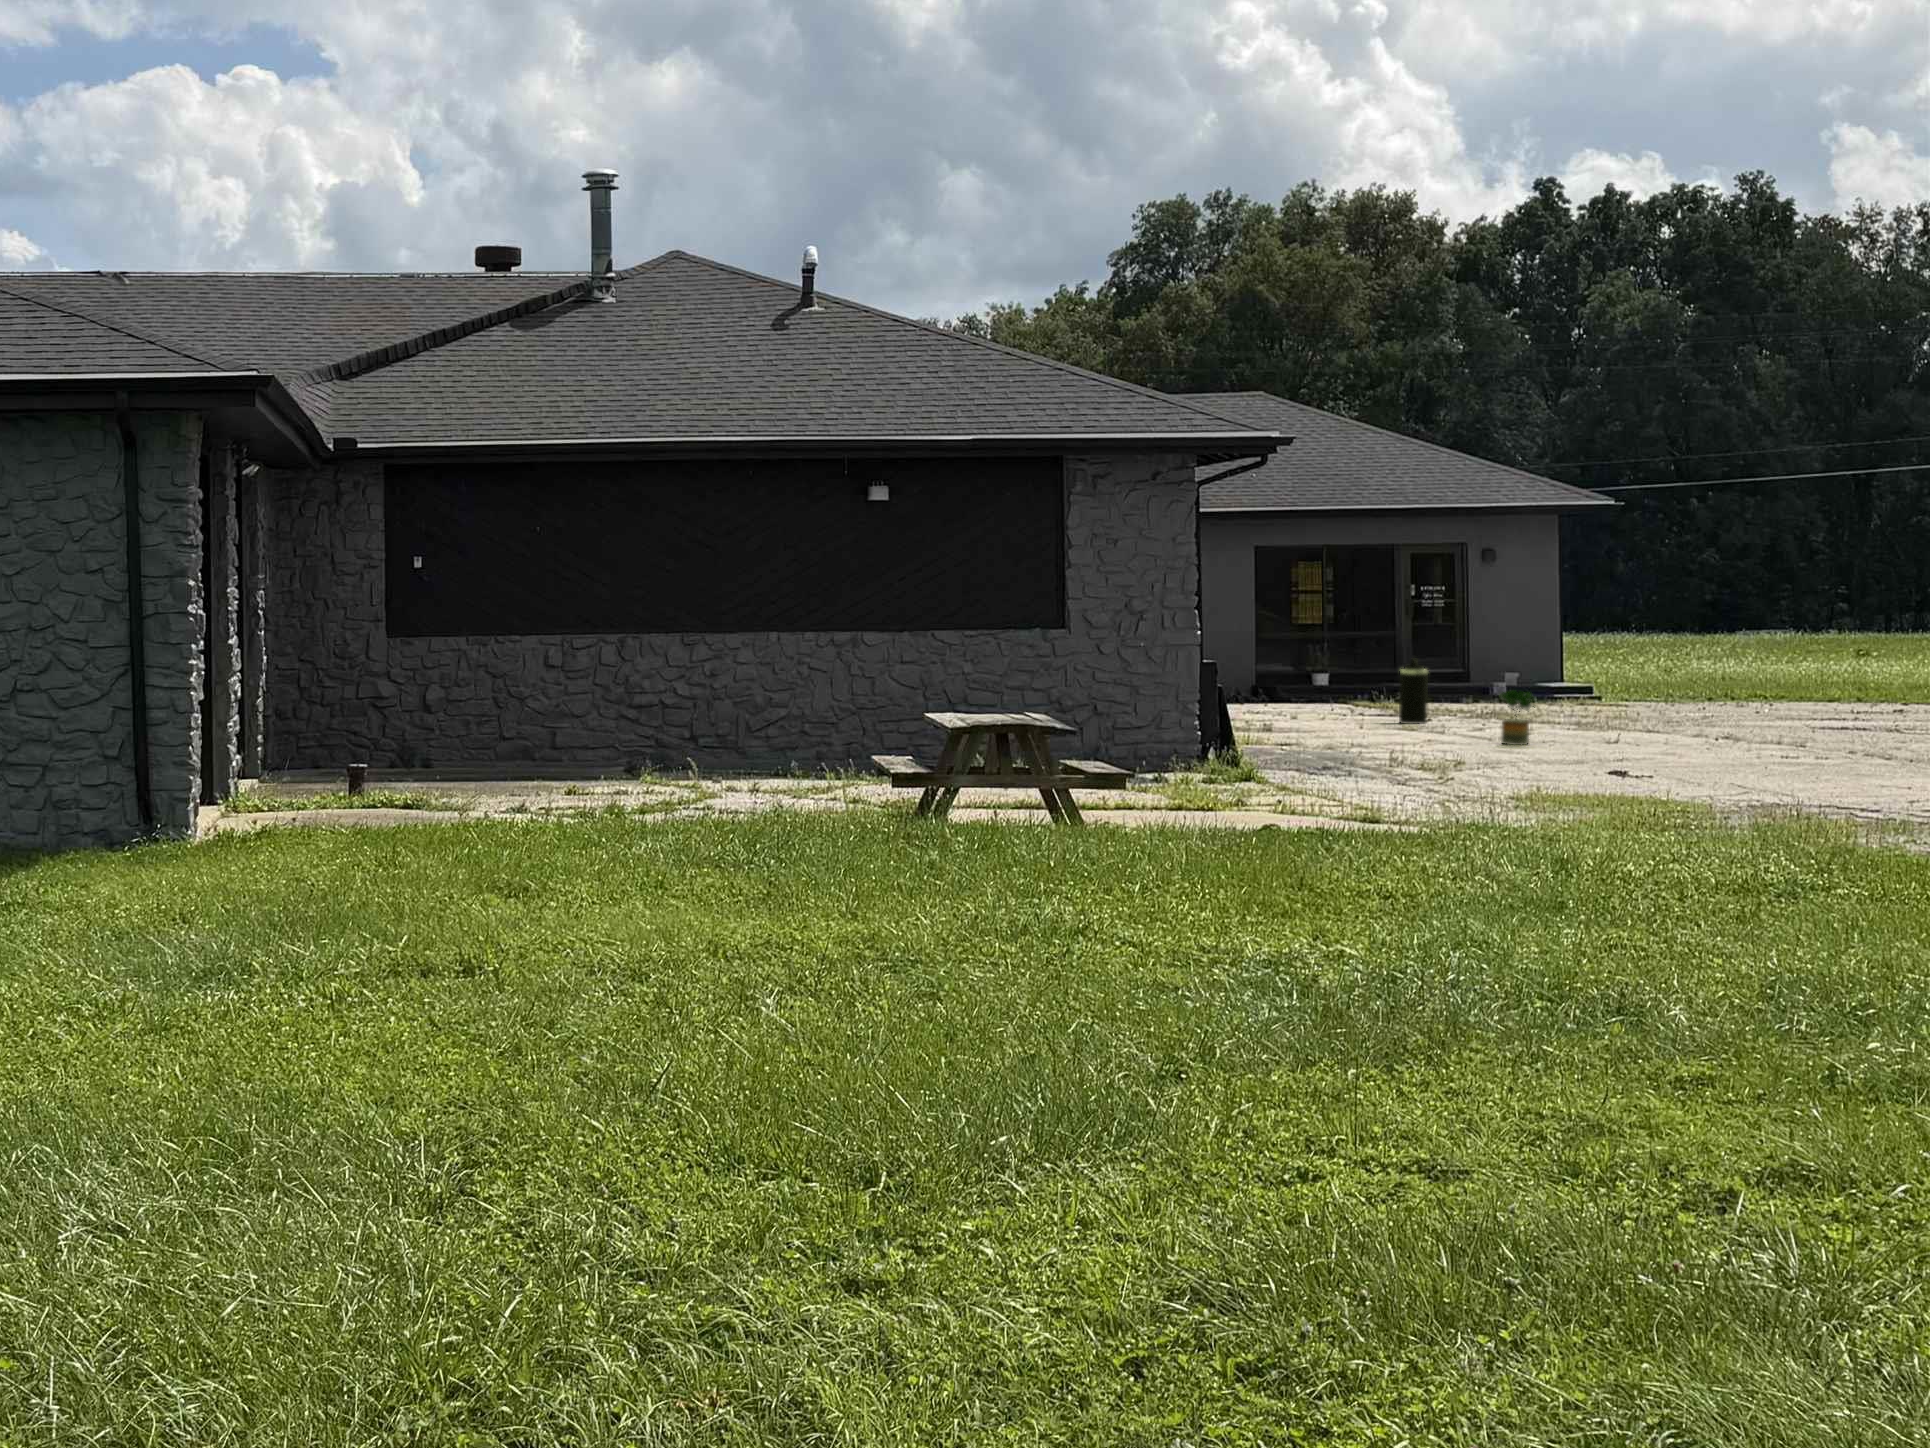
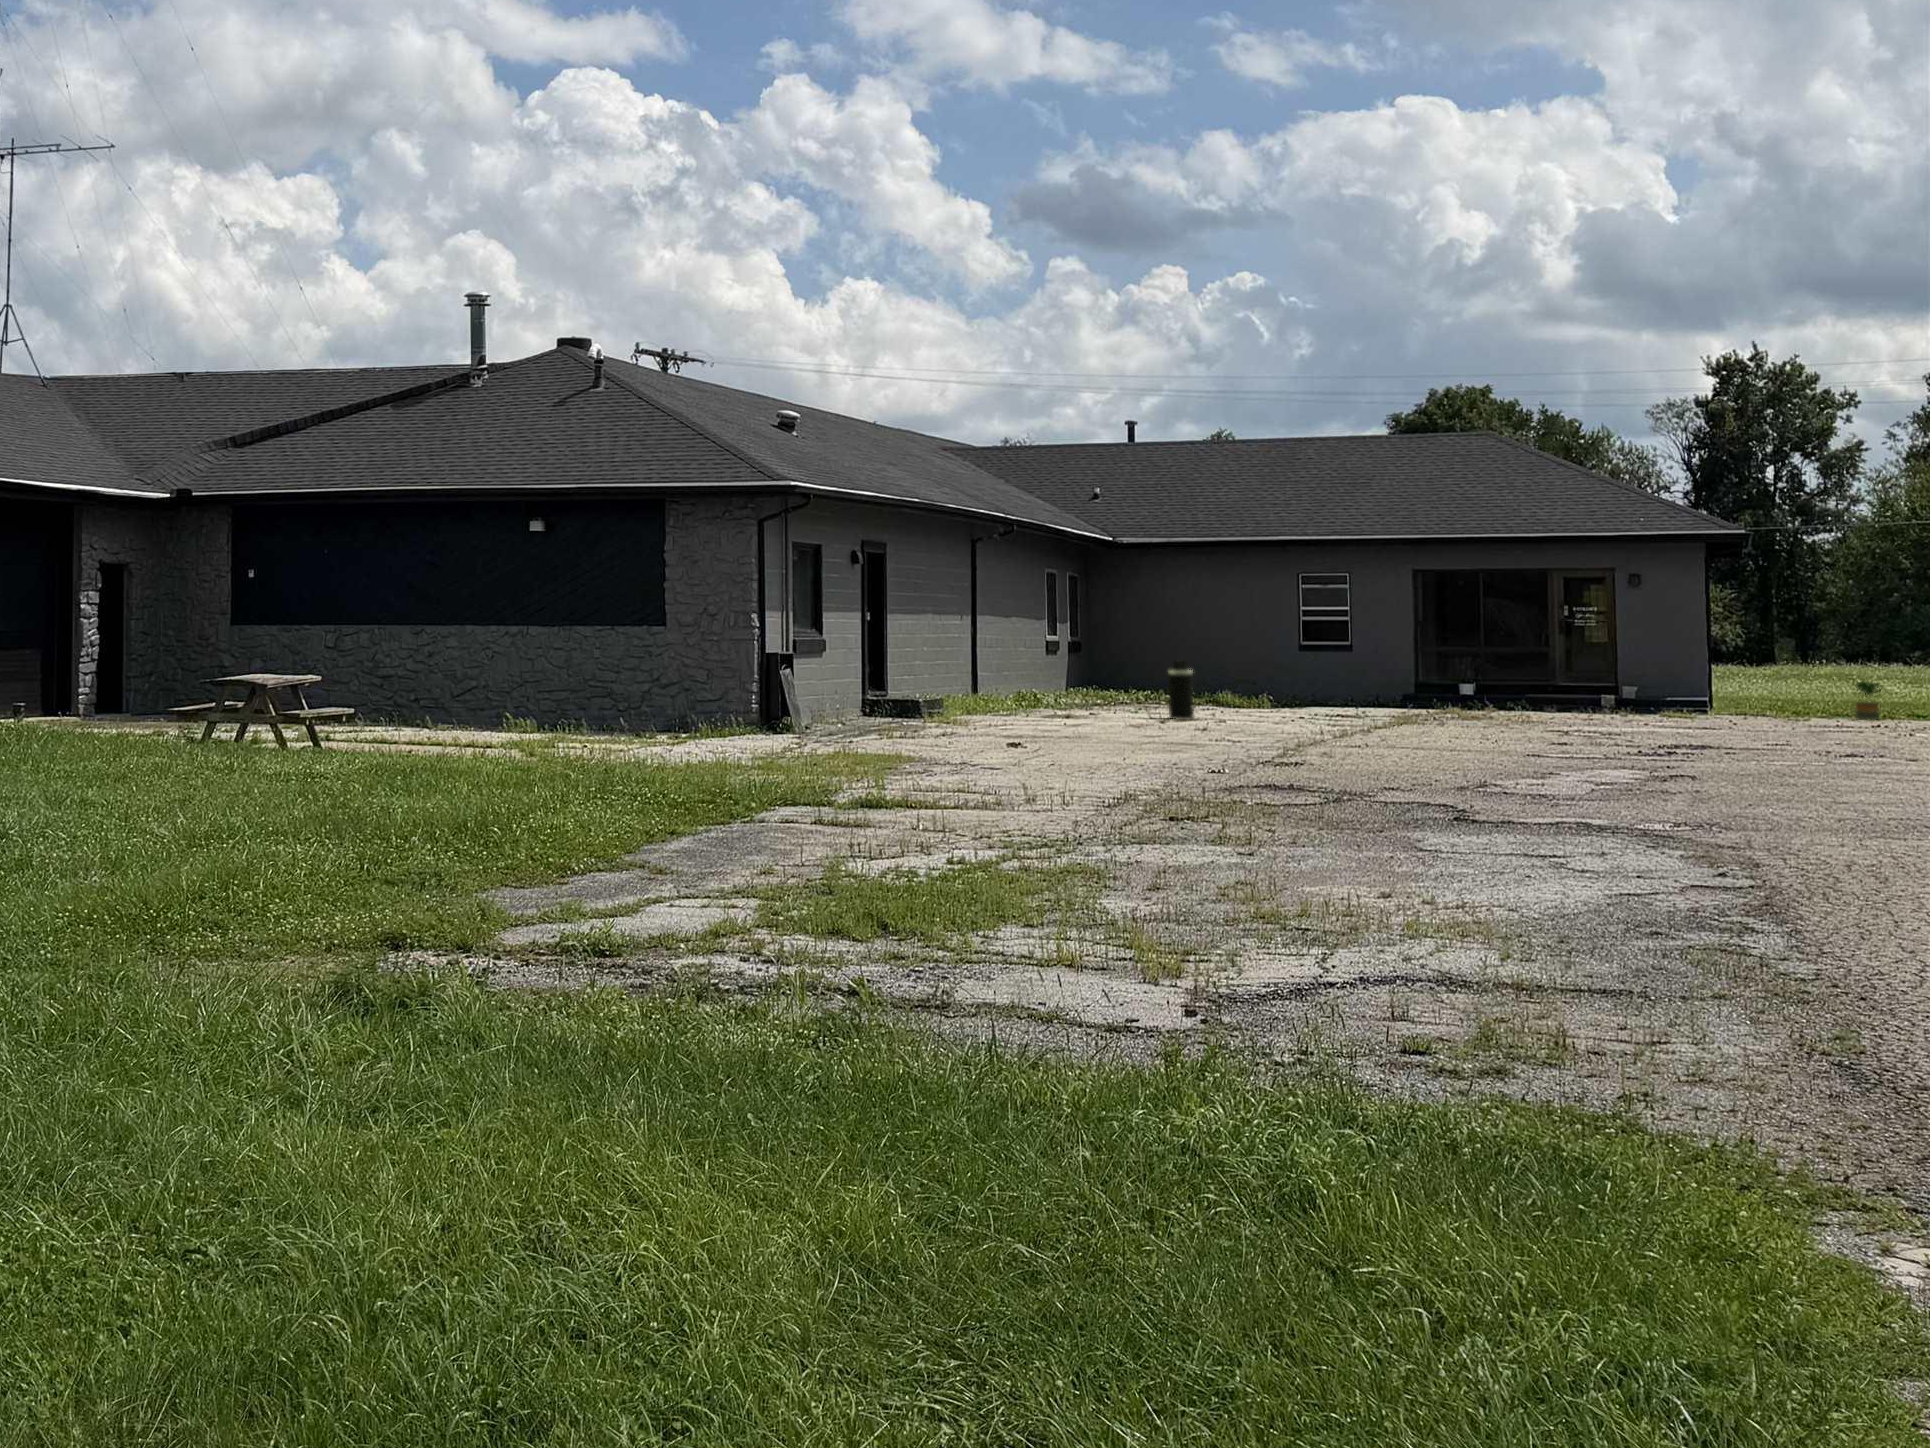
potted tree: present [1500,690,1535,745] -> present [1856,681,1882,720]

